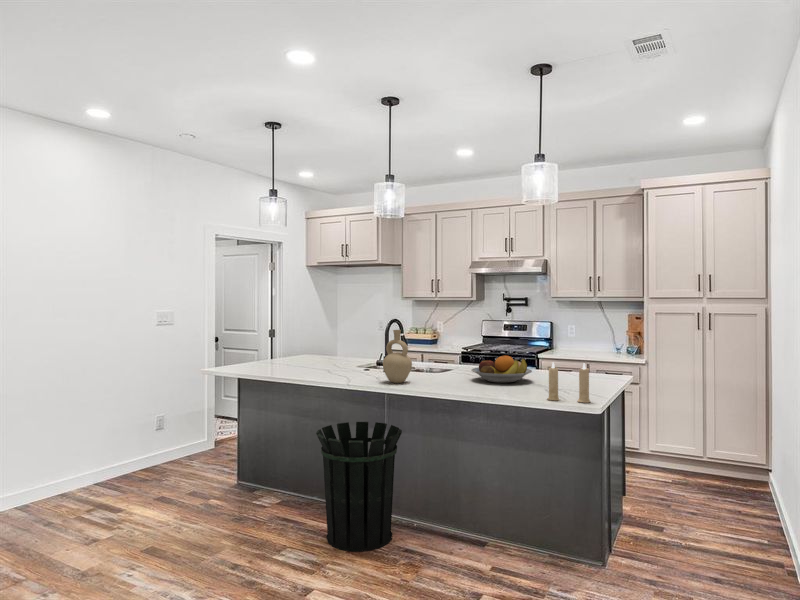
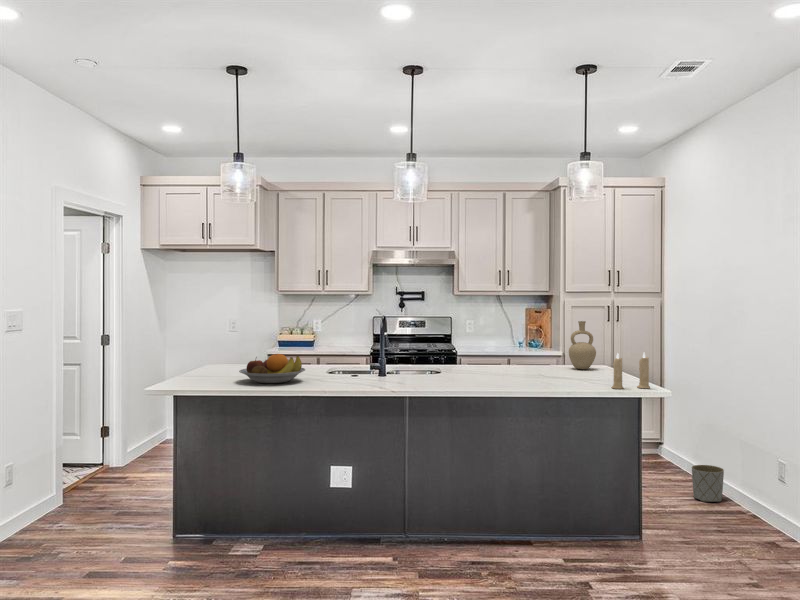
vase: present [383,330,412,383] -> present [569,321,596,369]
fruit bowl: present [471,356,532,383] -> present [239,354,305,383]
waste bin: present [316,422,402,552] -> none [360,433,457,577]
planter: none [738,499,779,548] -> present [692,465,724,502]

